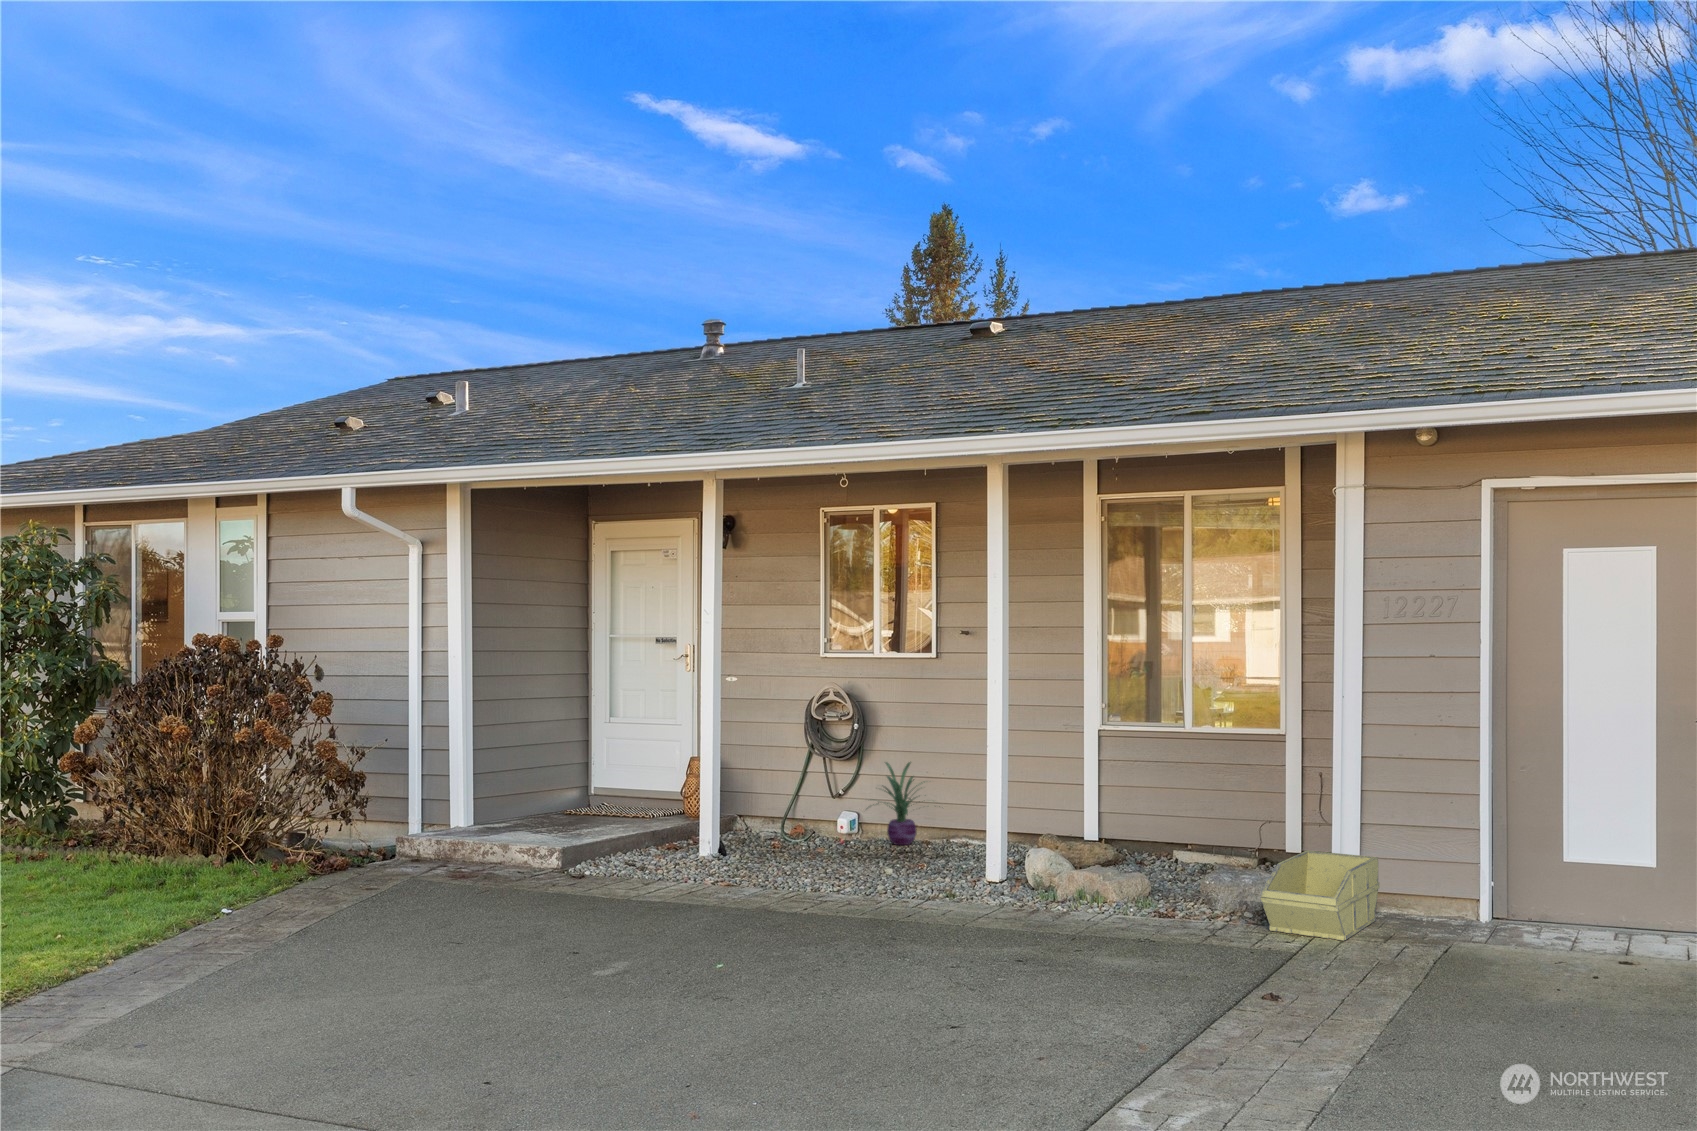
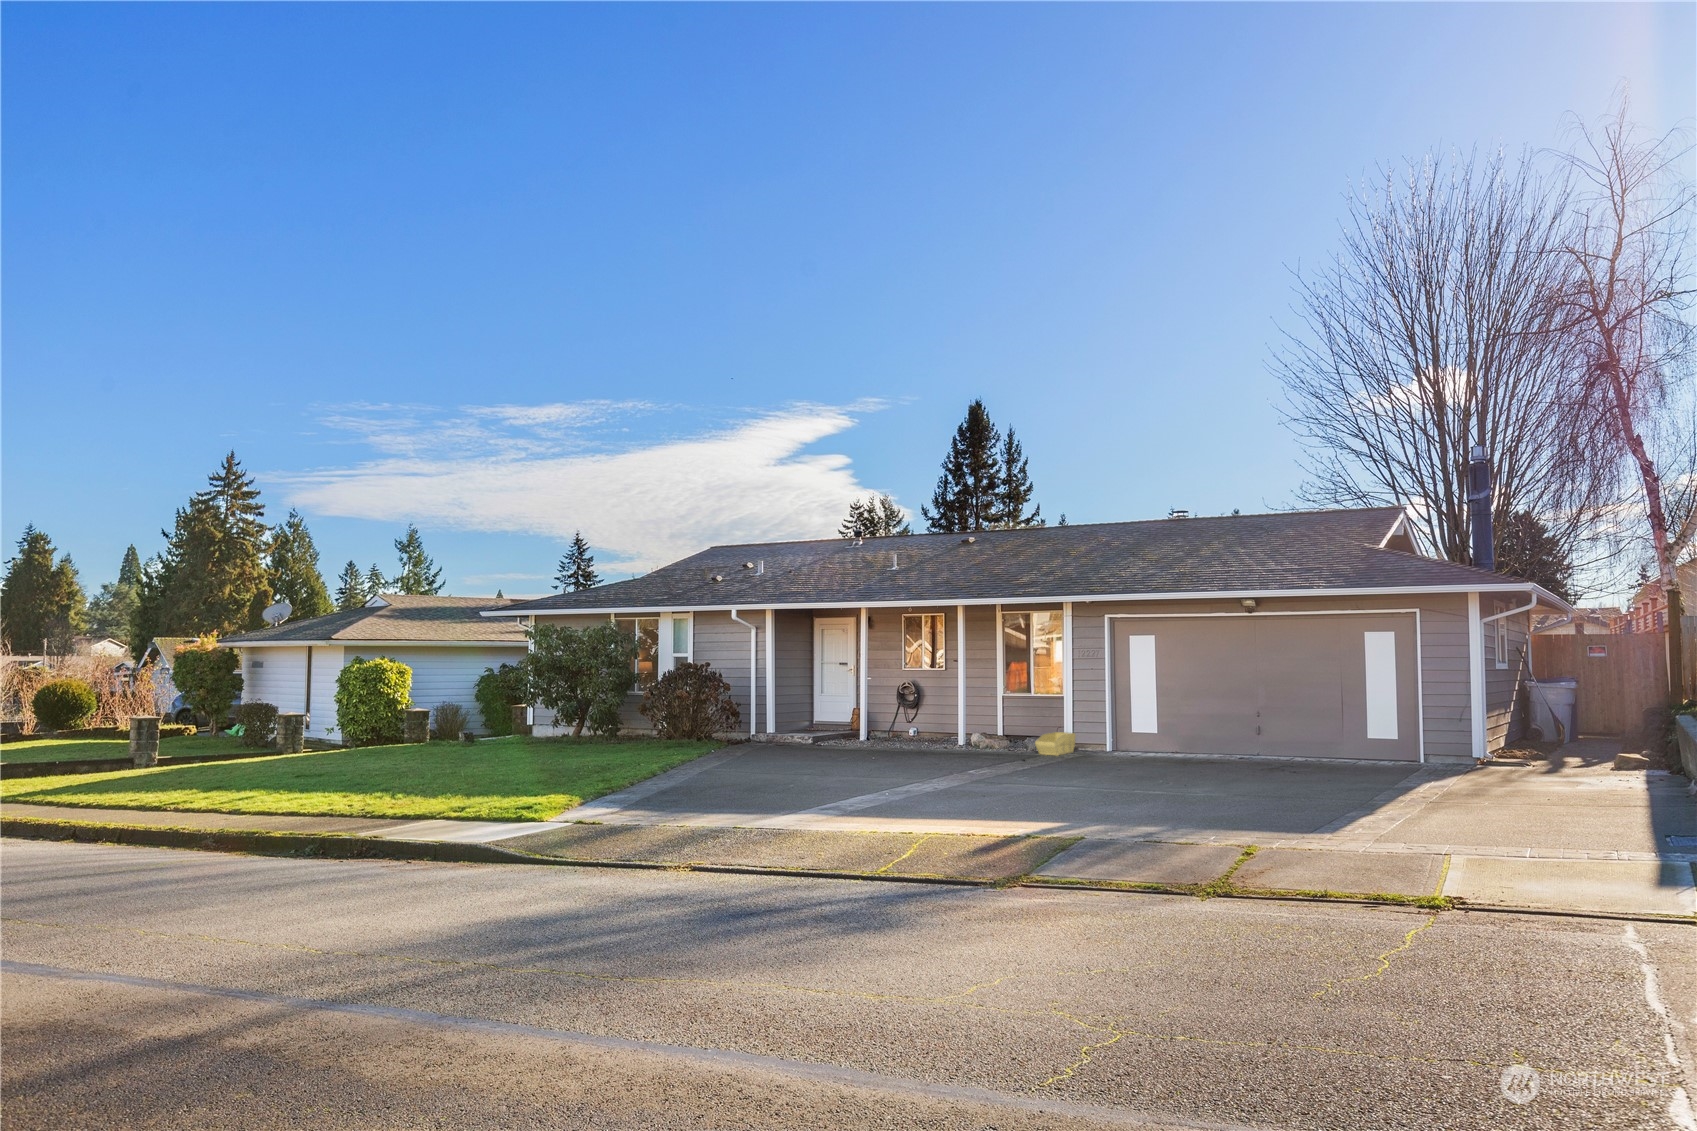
decorative plant: present [884,762,917,845] -> none [917,708,949,739]

